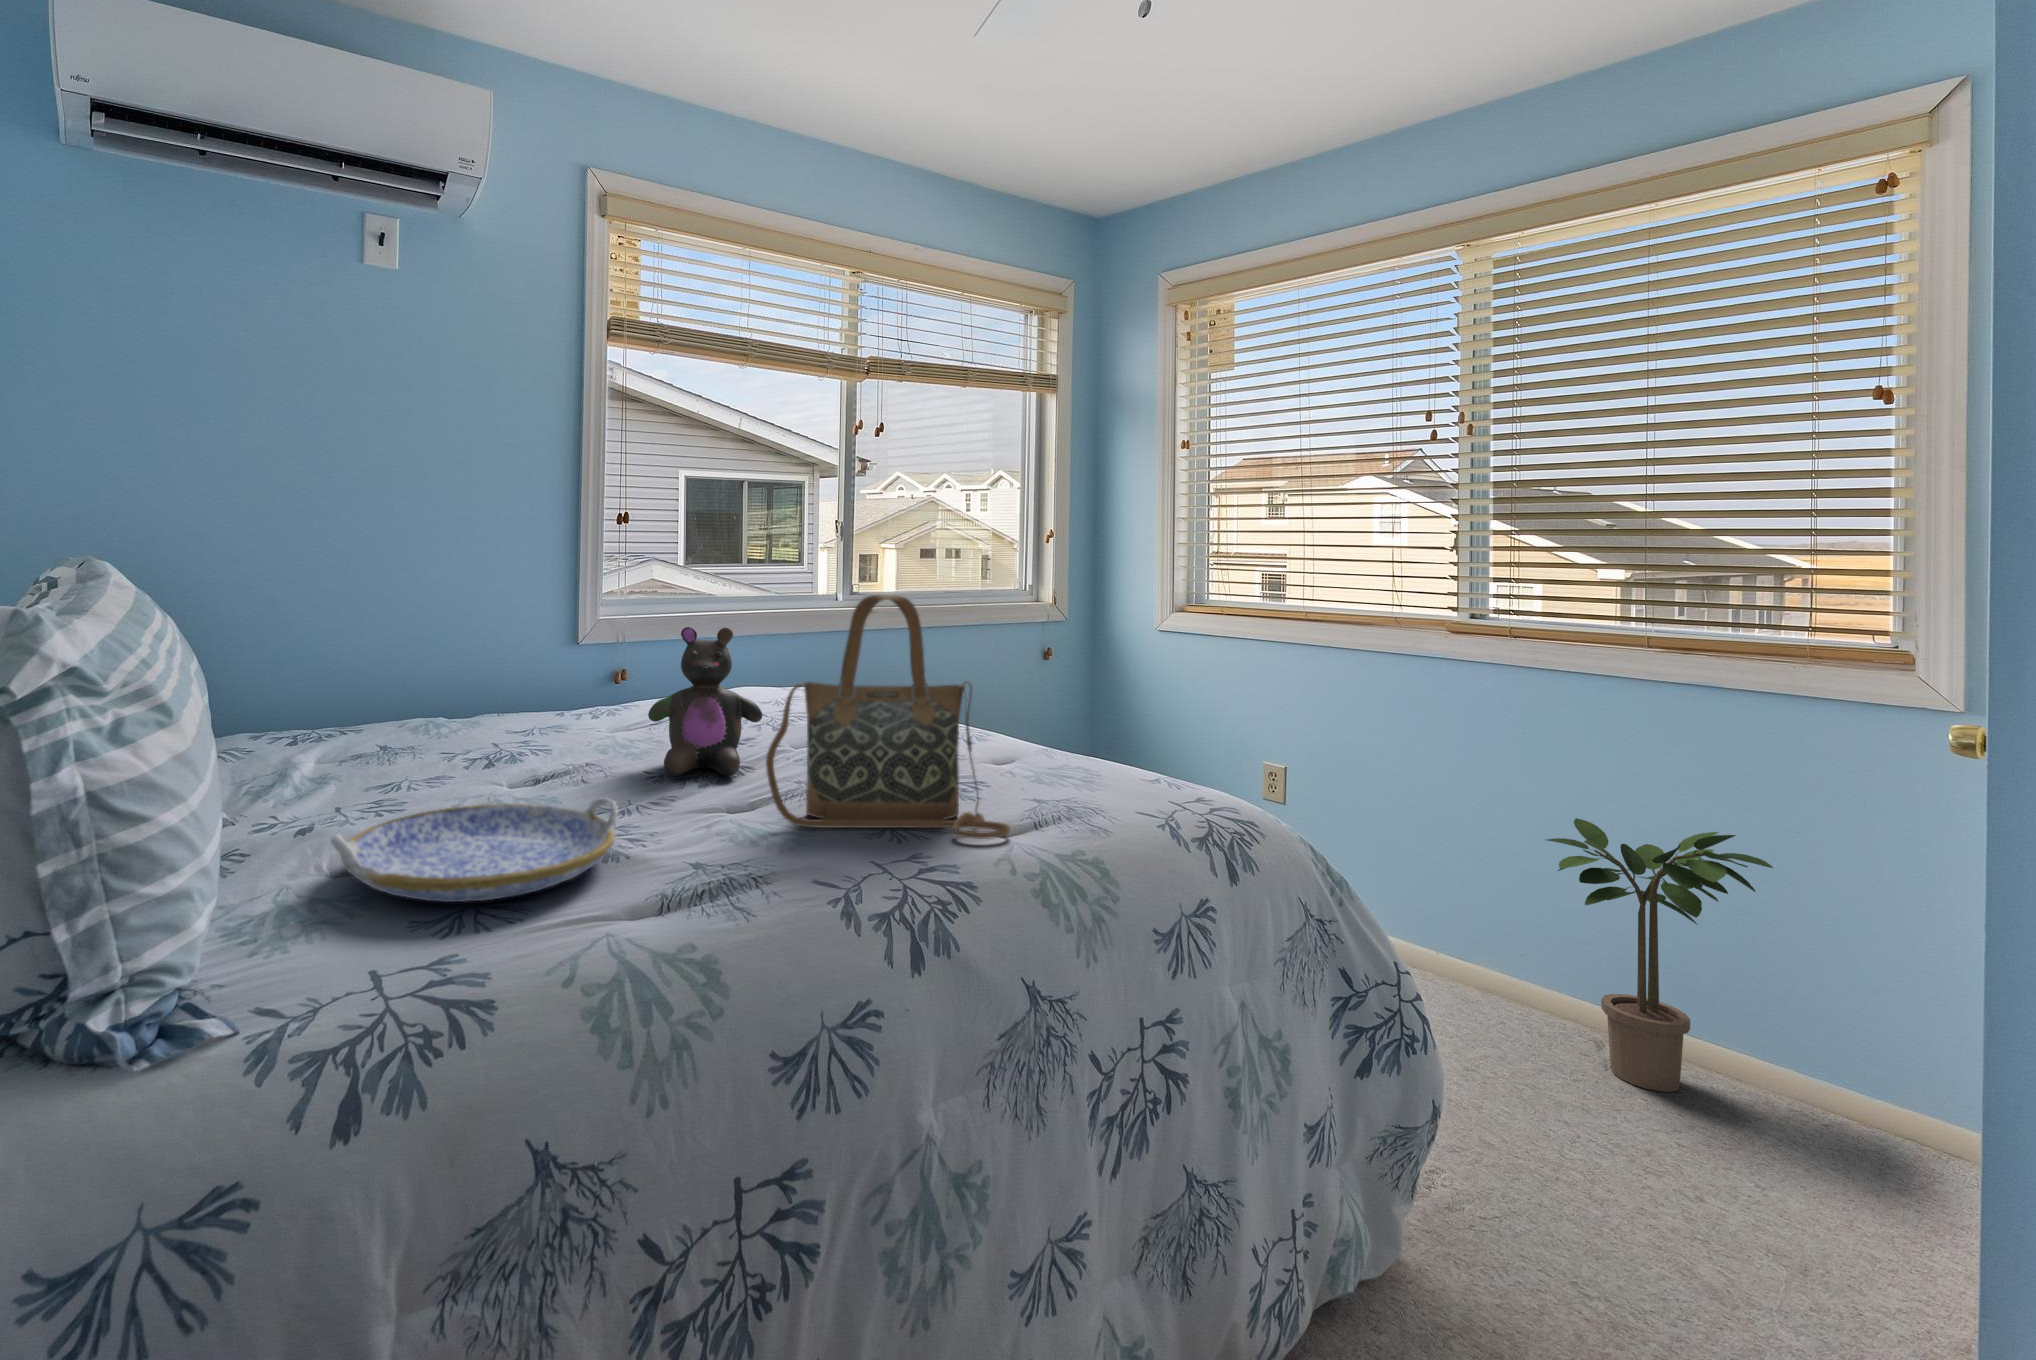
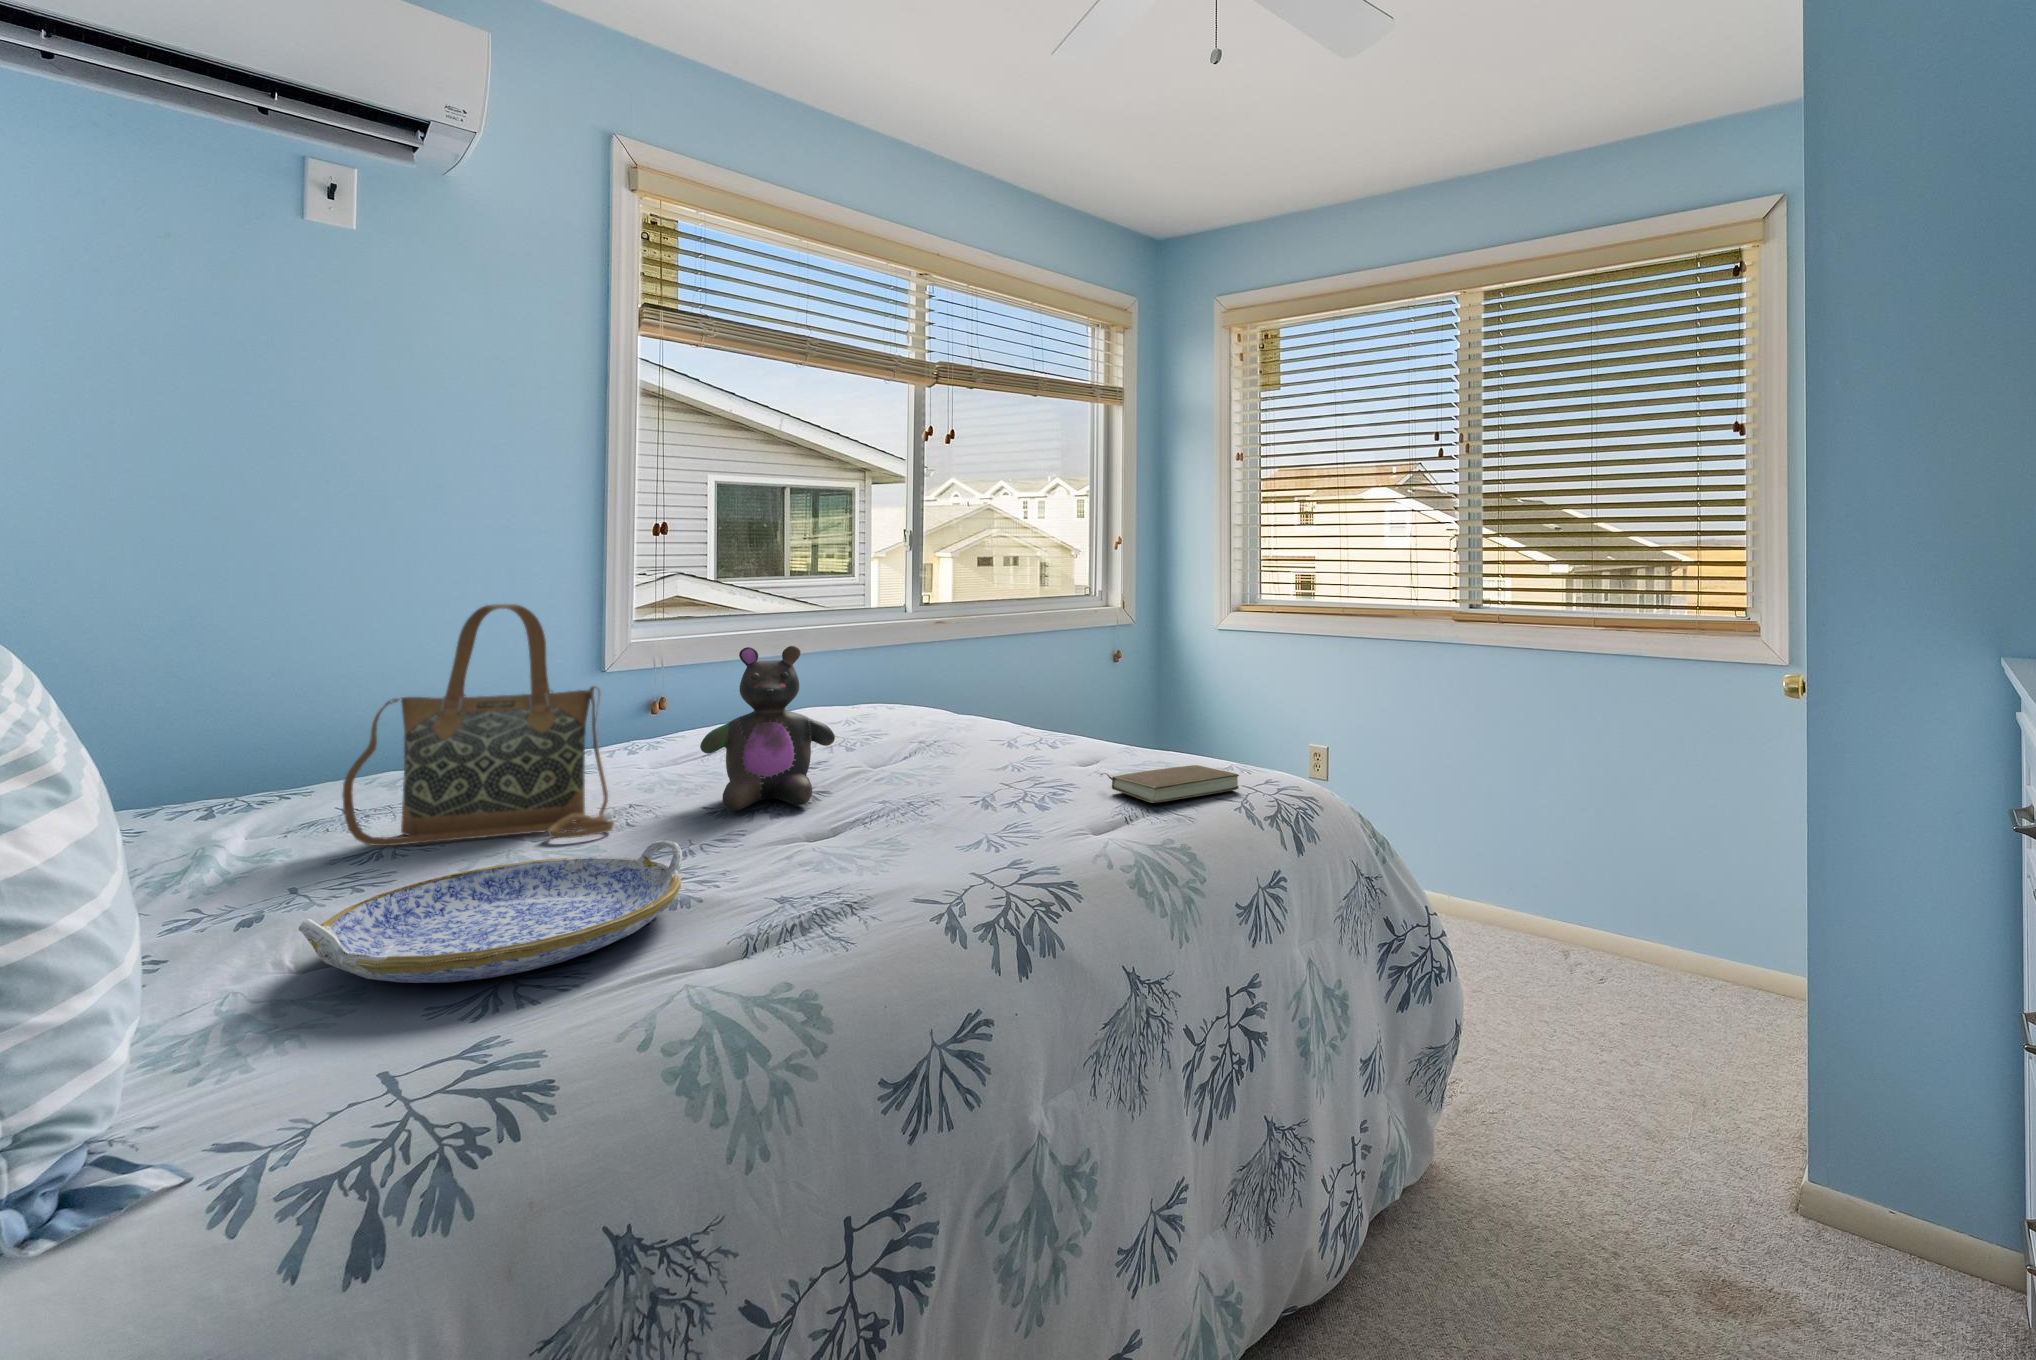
handbag: present [766,595,1010,839] -> present [342,604,614,846]
book: none [1014,772,1165,808] -> present [1101,765,1239,803]
potted plant: present [1546,818,1773,1092] -> none [1526,773,1679,989]

